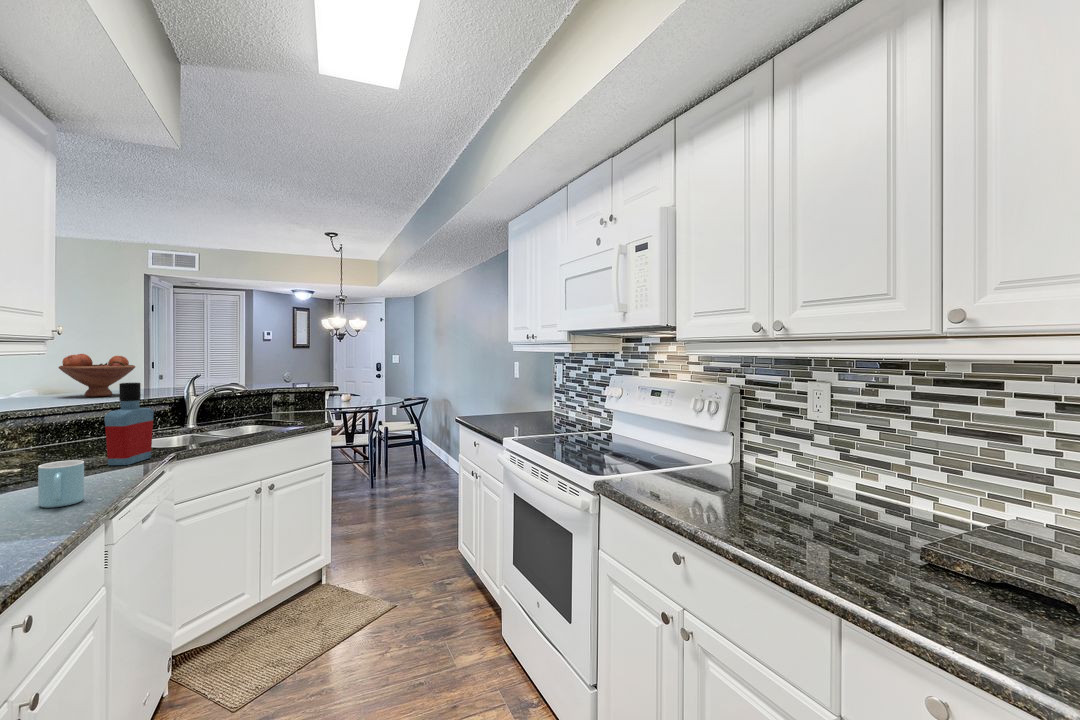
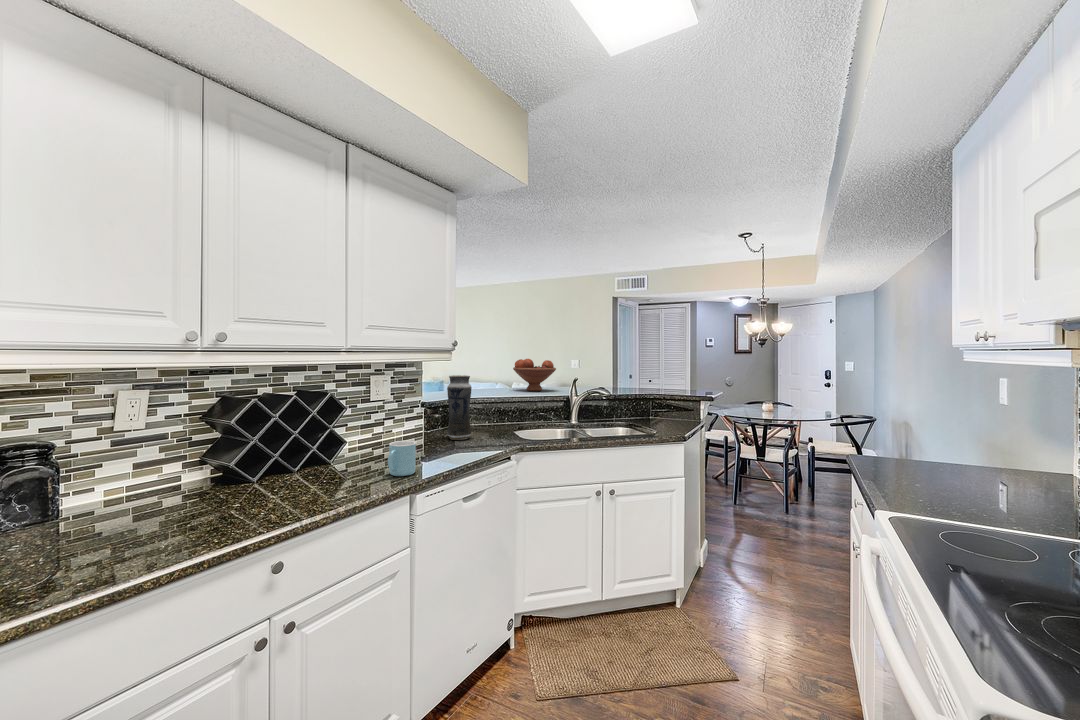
vase: none [28,376,75,465] -> present [447,375,472,440]
bottle: present [104,383,154,465] -> none [473,382,510,449]

